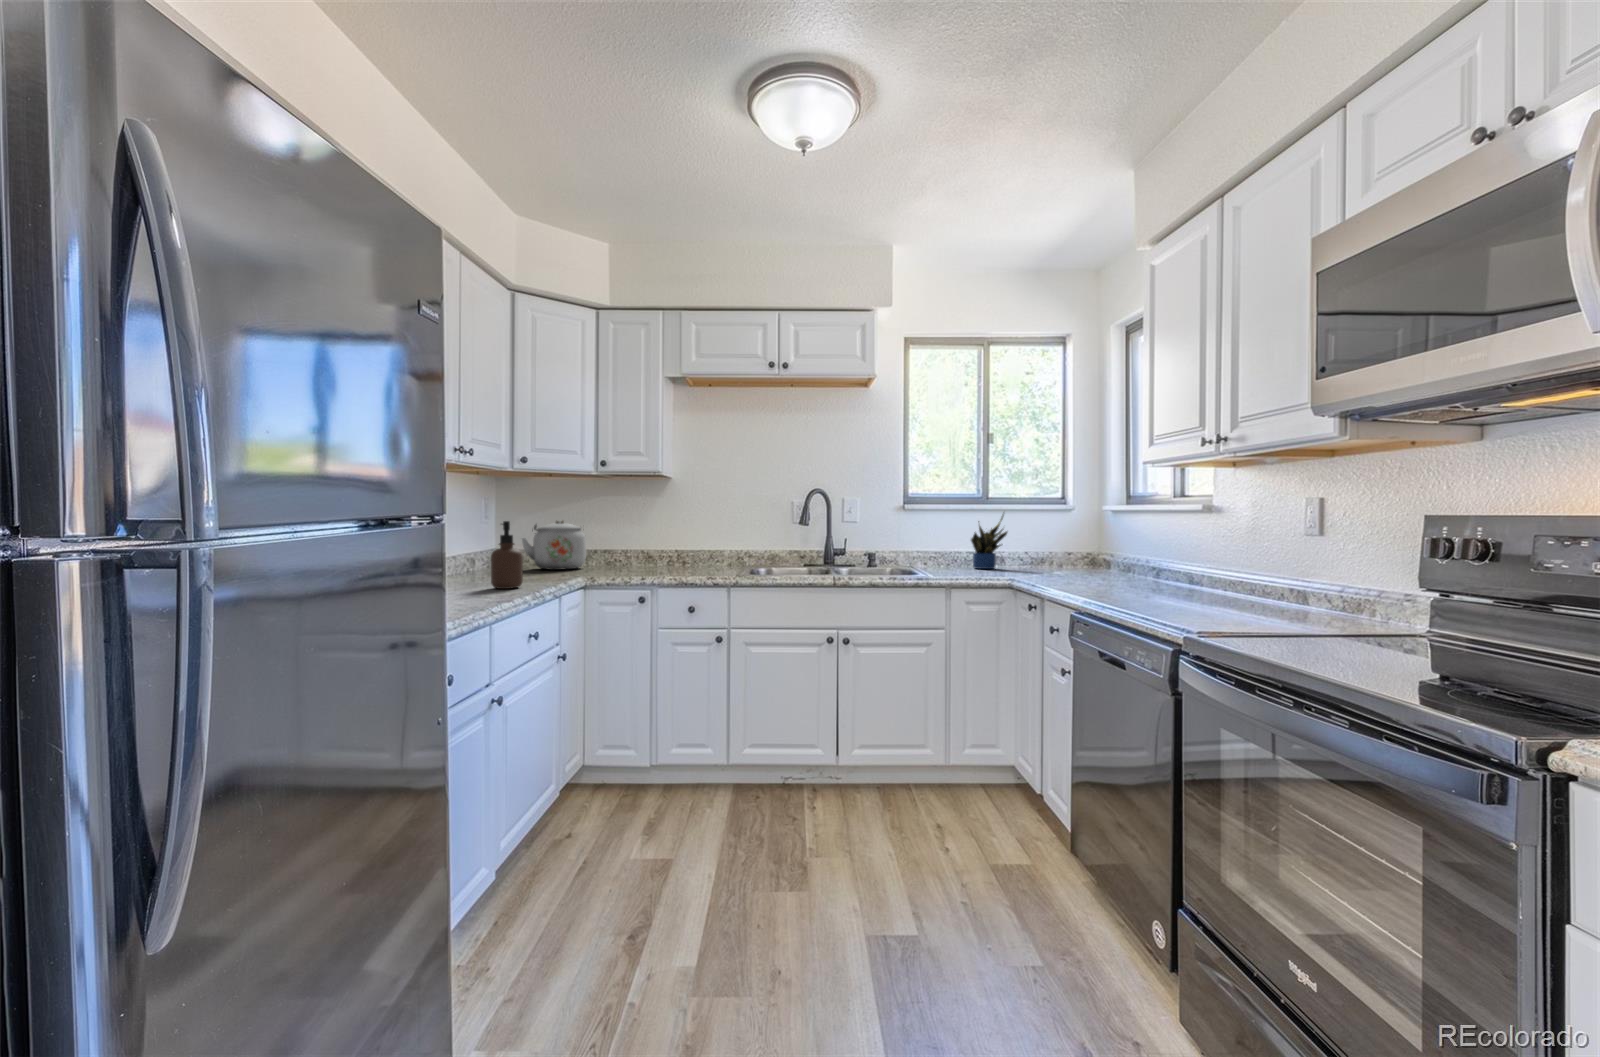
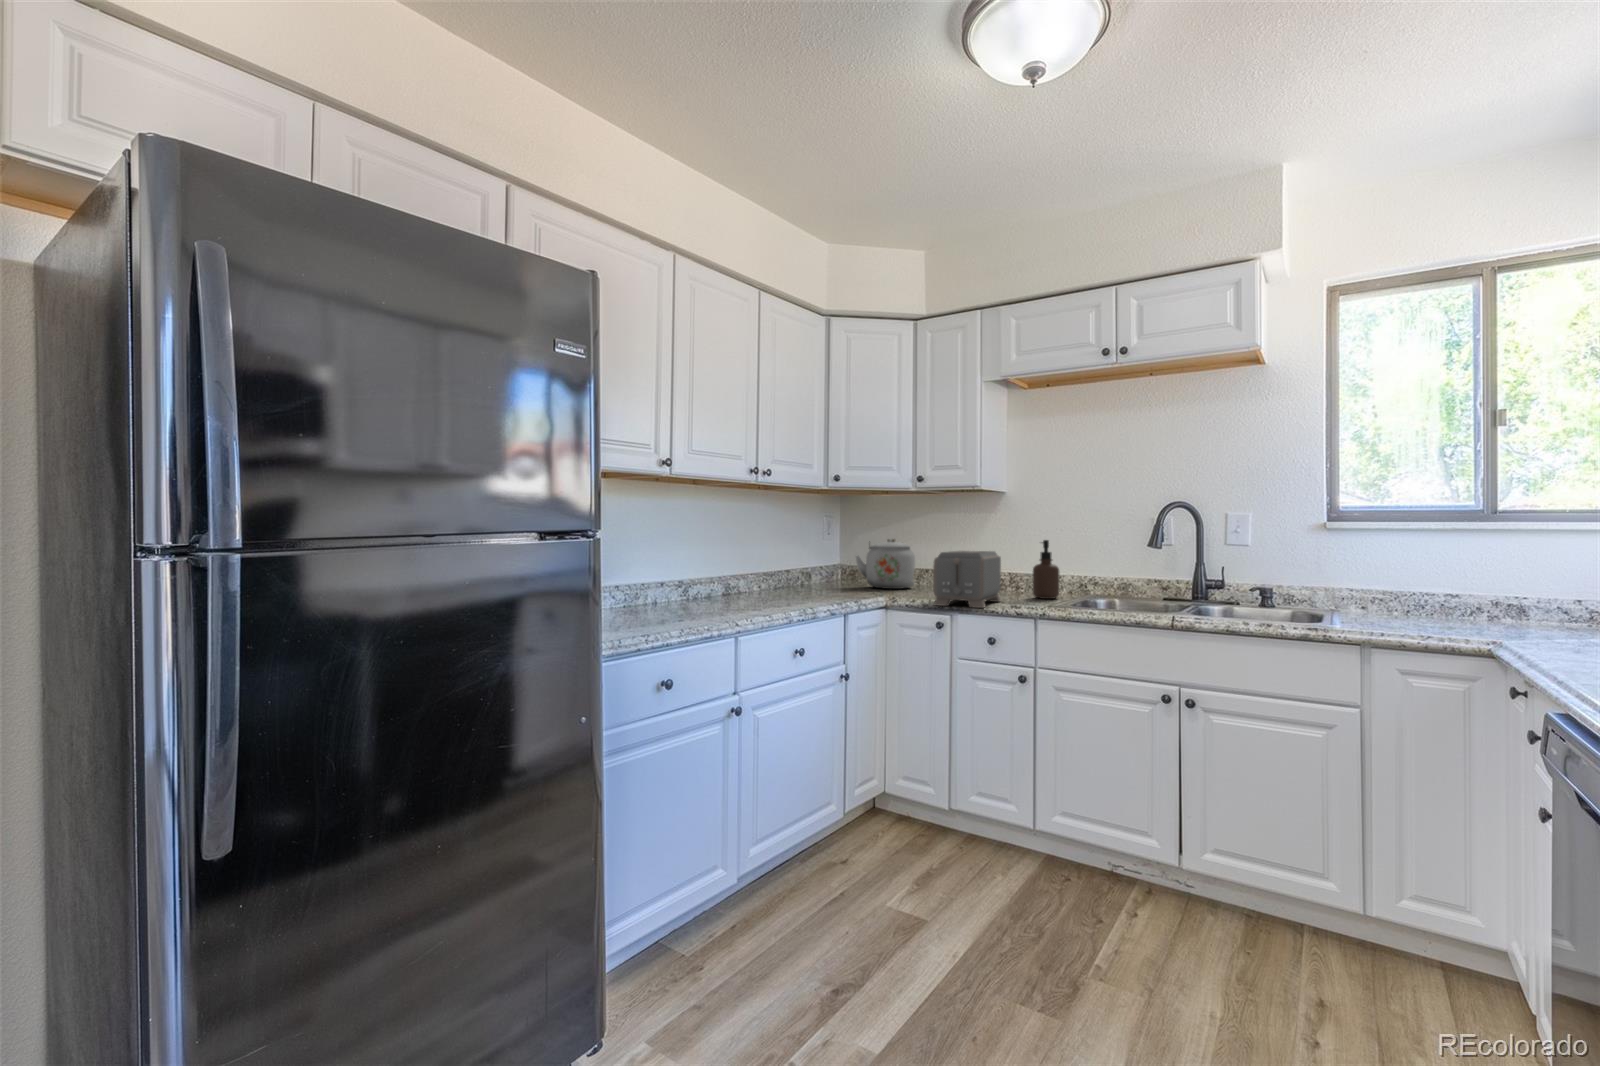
potted plant: present [971,514,1007,569] -> none [1455,529,1530,623]
soap dispenser: present [491,521,523,589] -> present [1033,540,1059,599]
toaster: none [640,530,687,581] -> present [933,551,1001,608]

